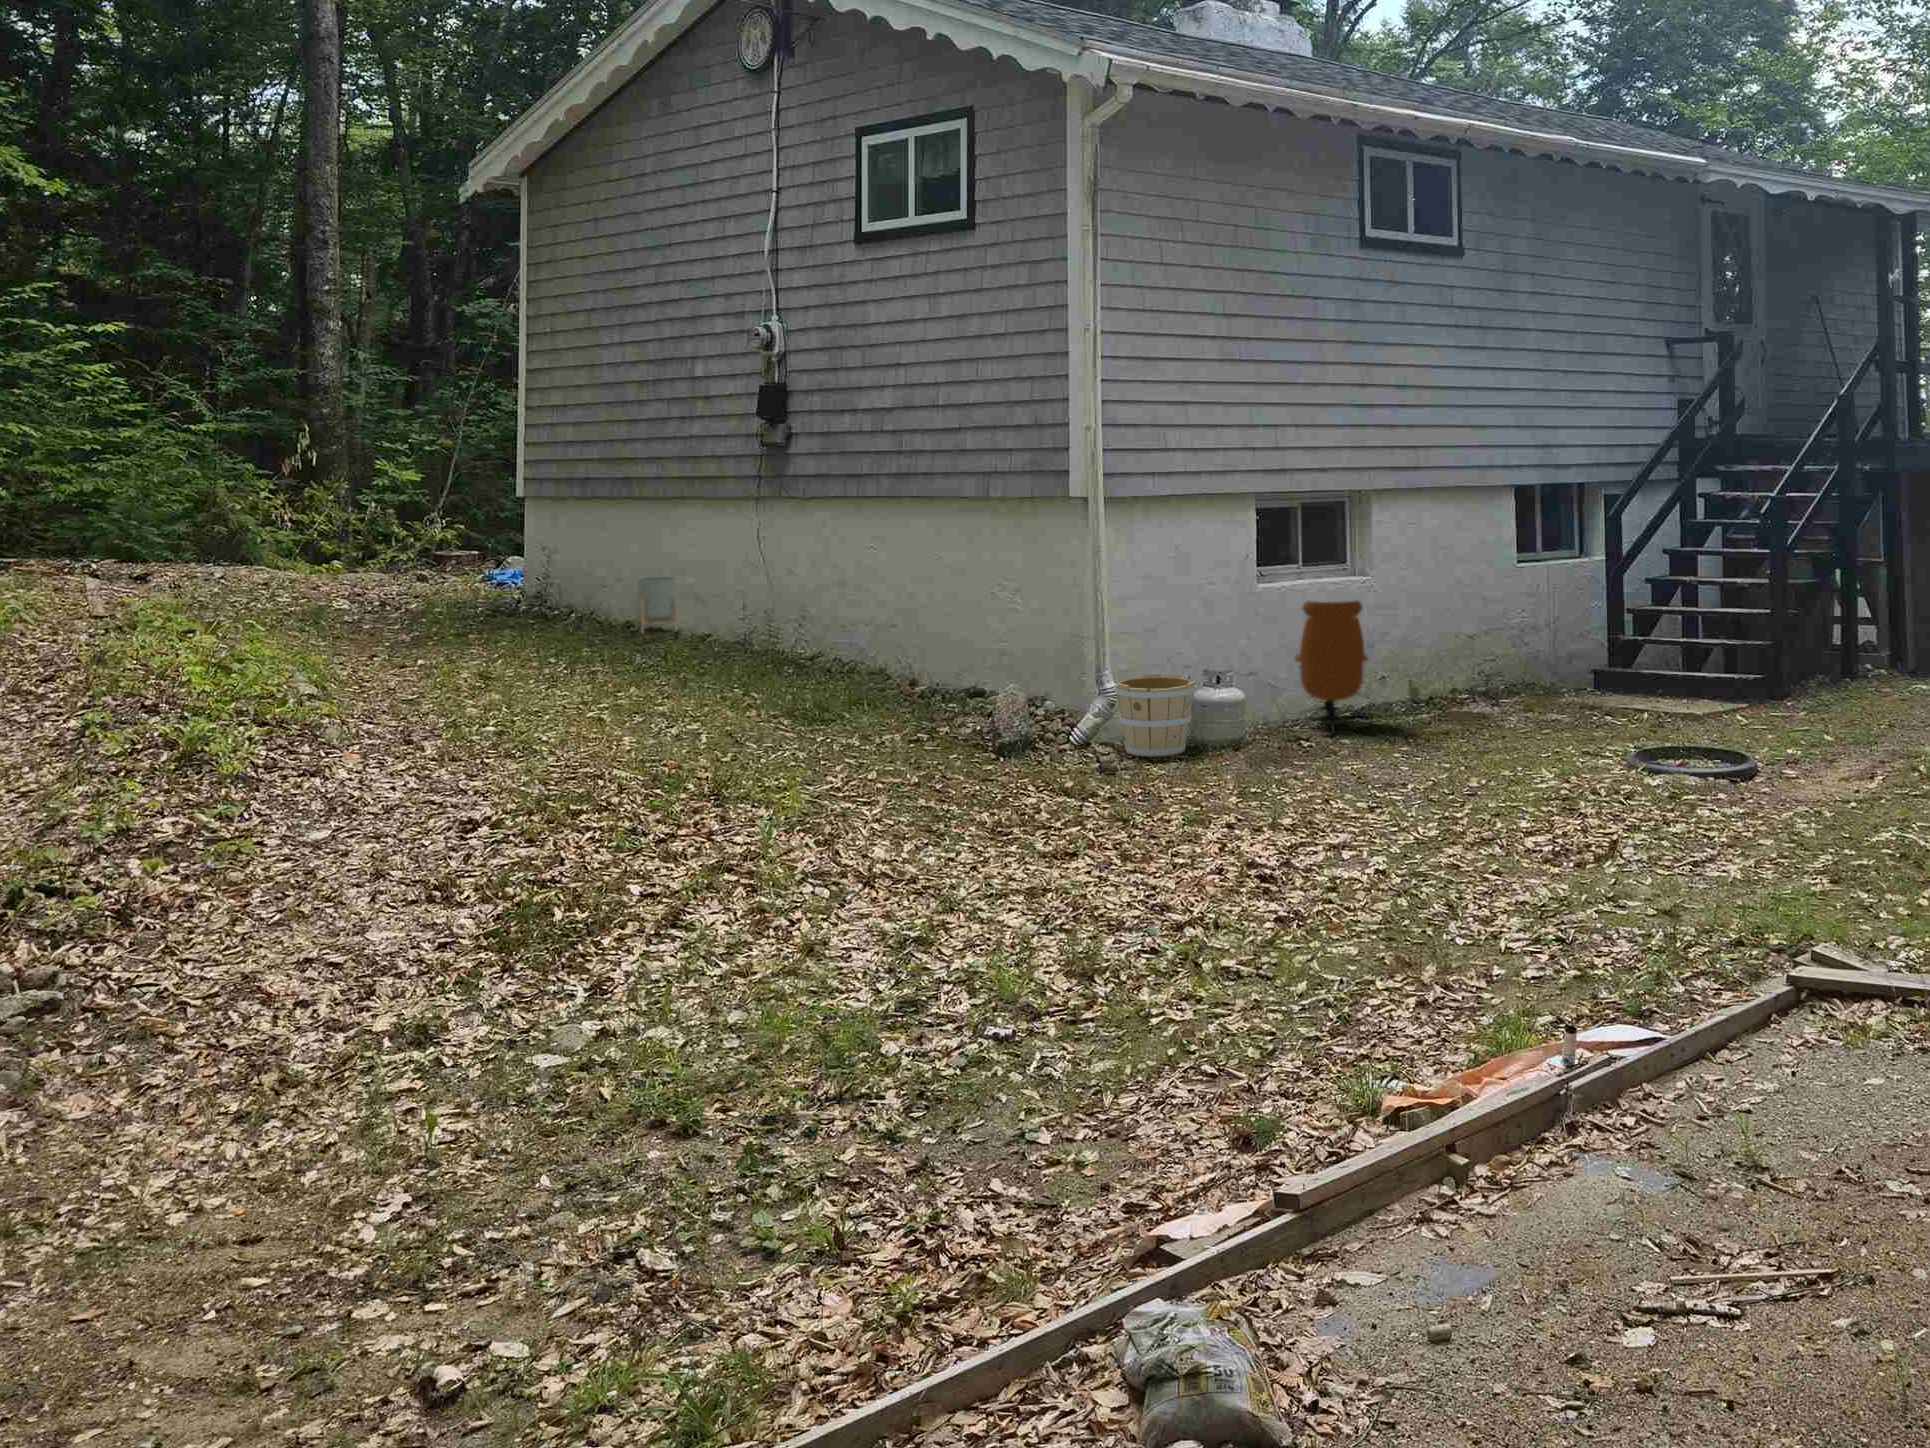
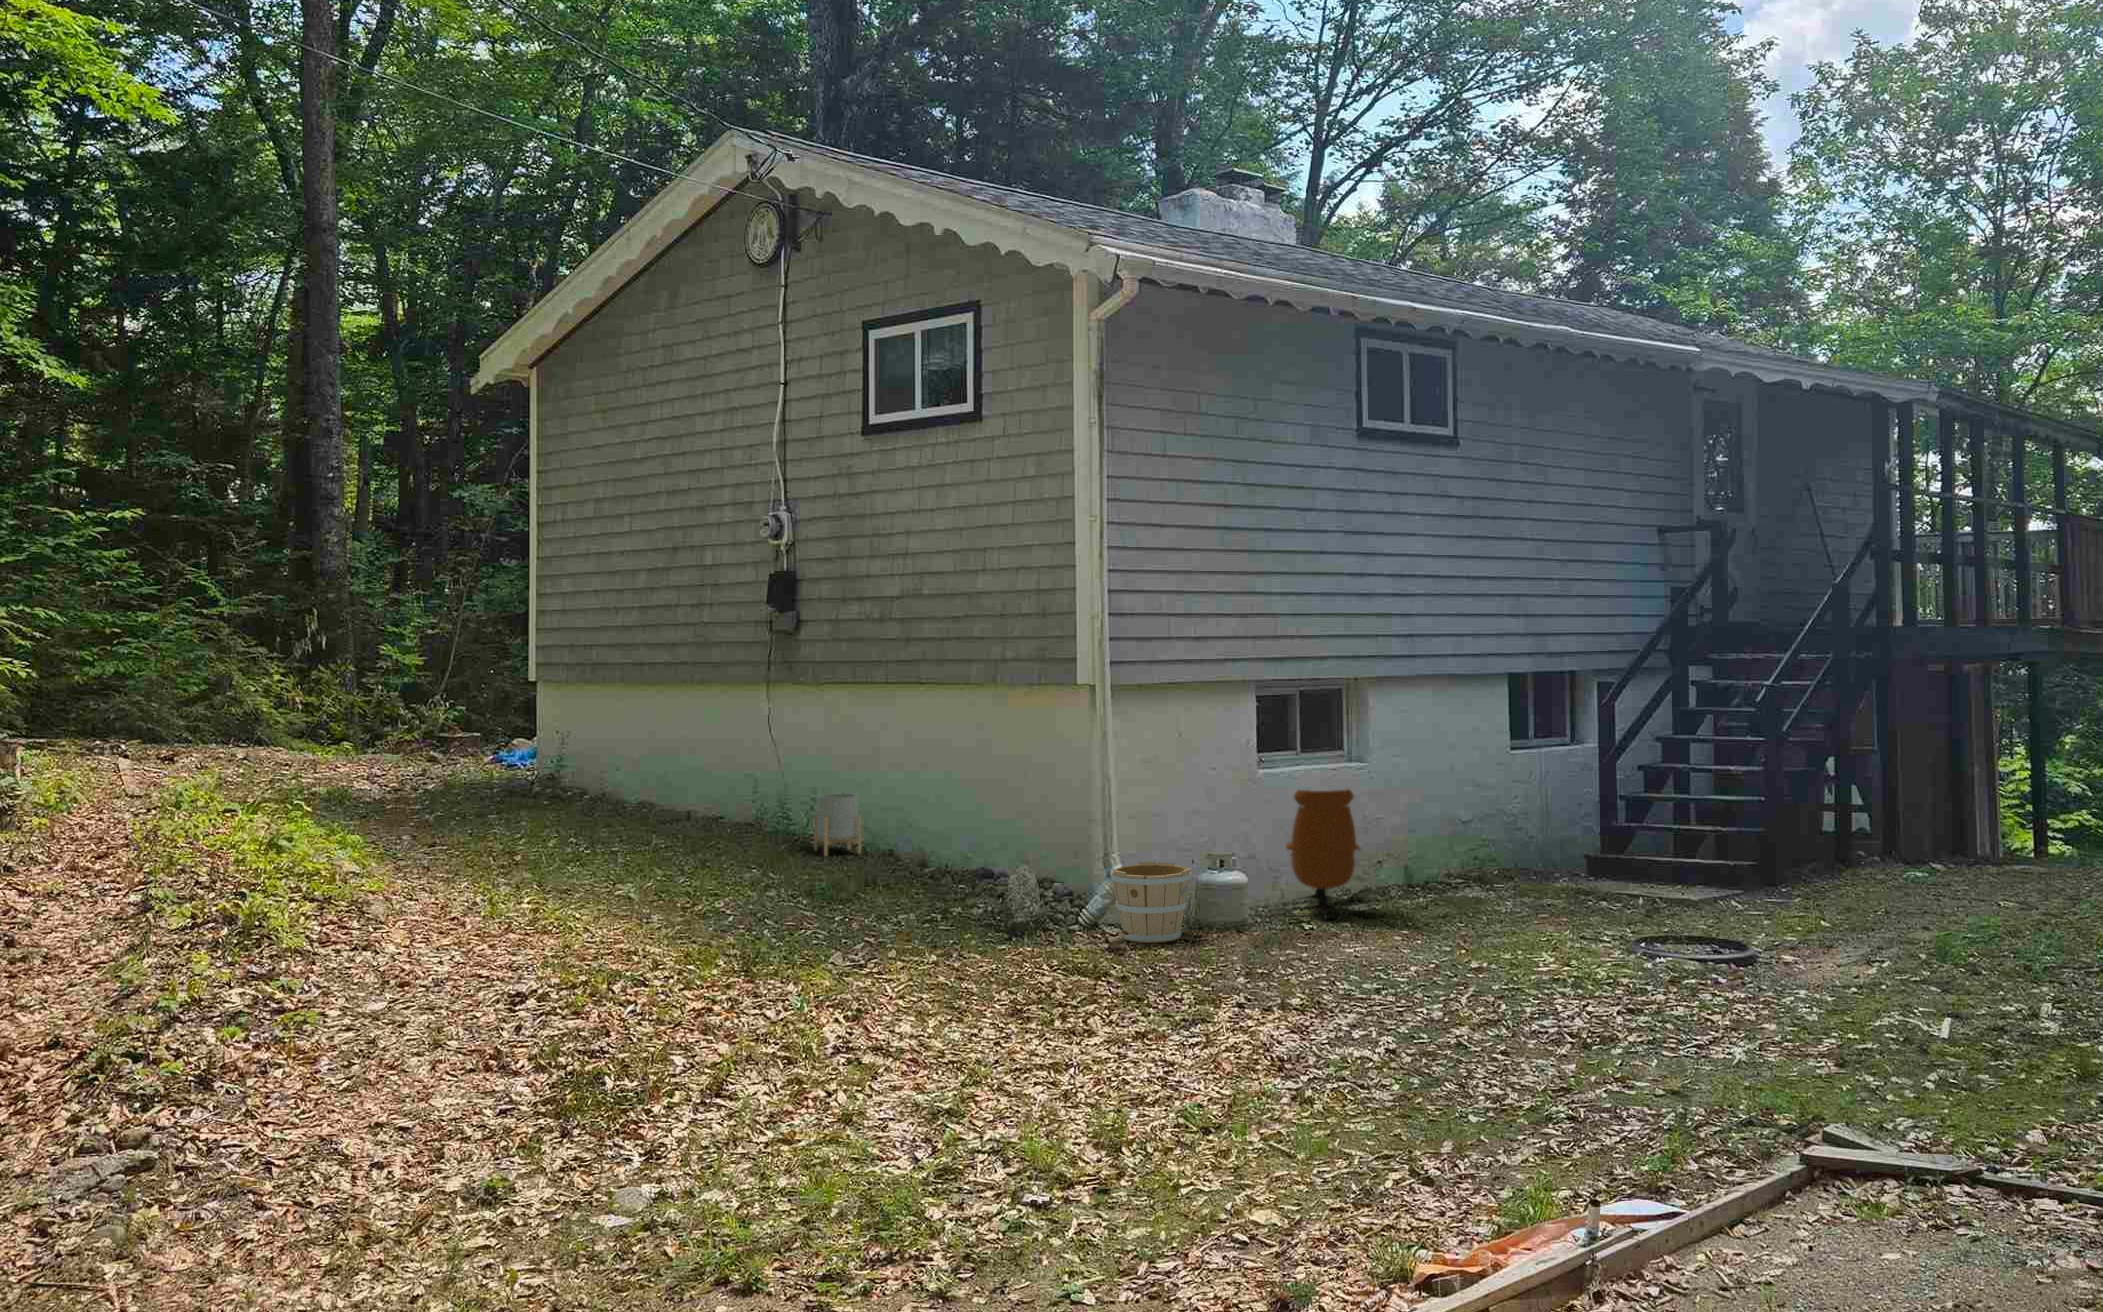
planter: present [635,577,678,633] -> present [814,793,861,856]

